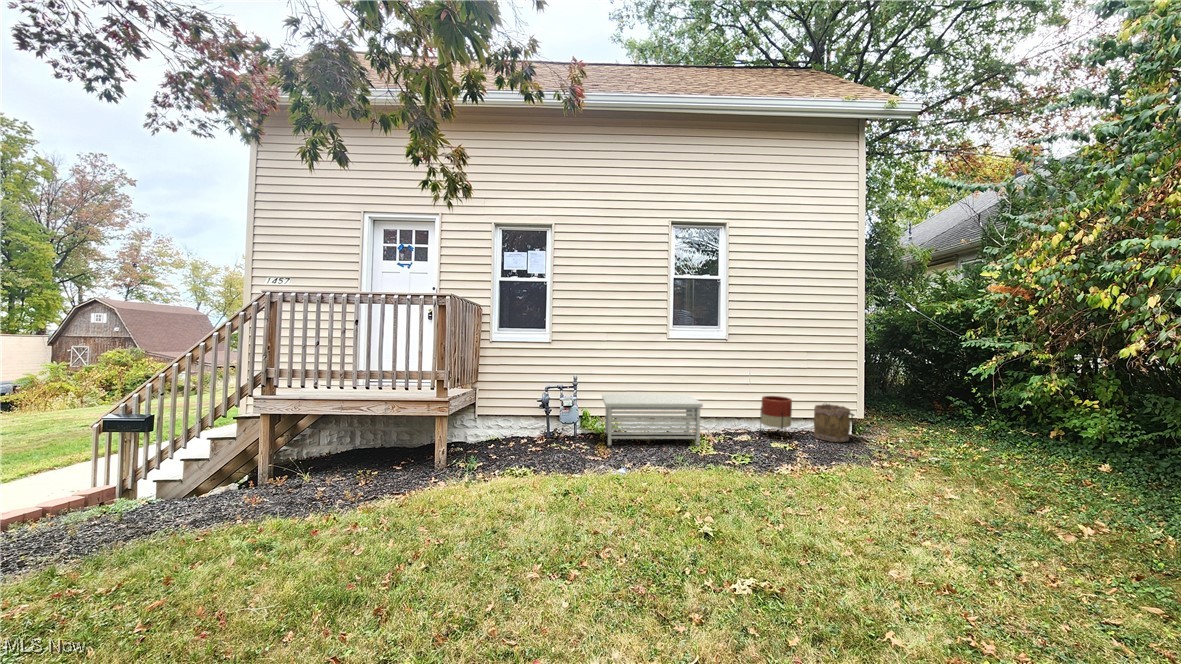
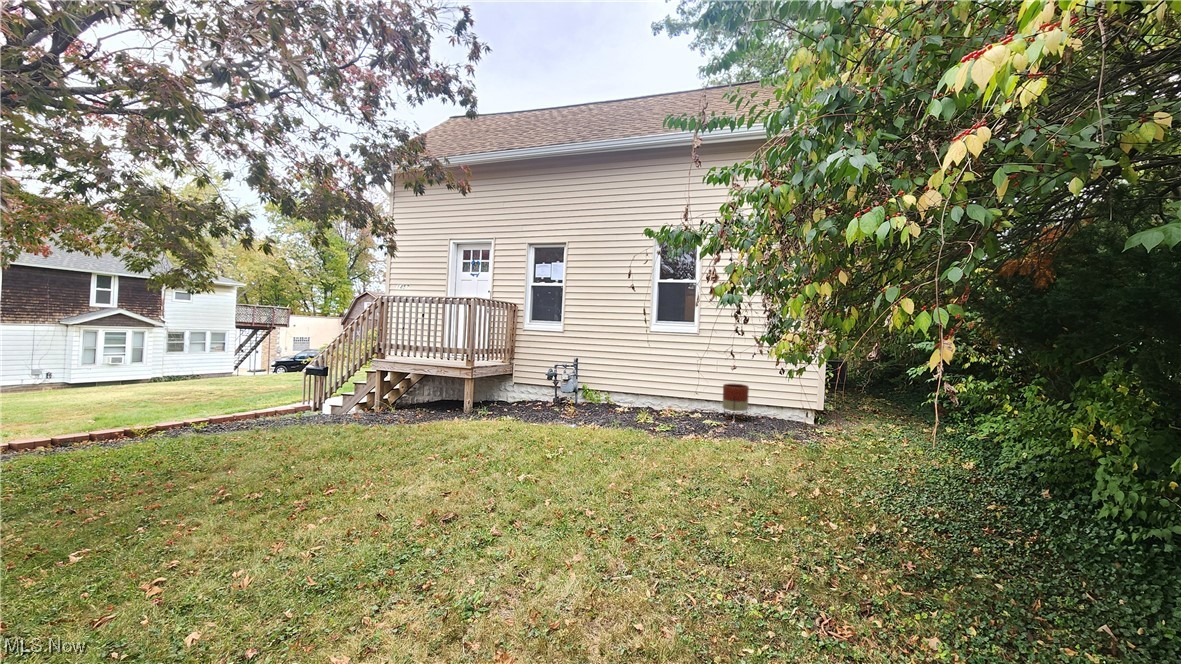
storage bench: present [602,394,703,445] -> none [584,373,666,417]
bucket: present [814,404,854,442] -> none [769,393,806,428]

